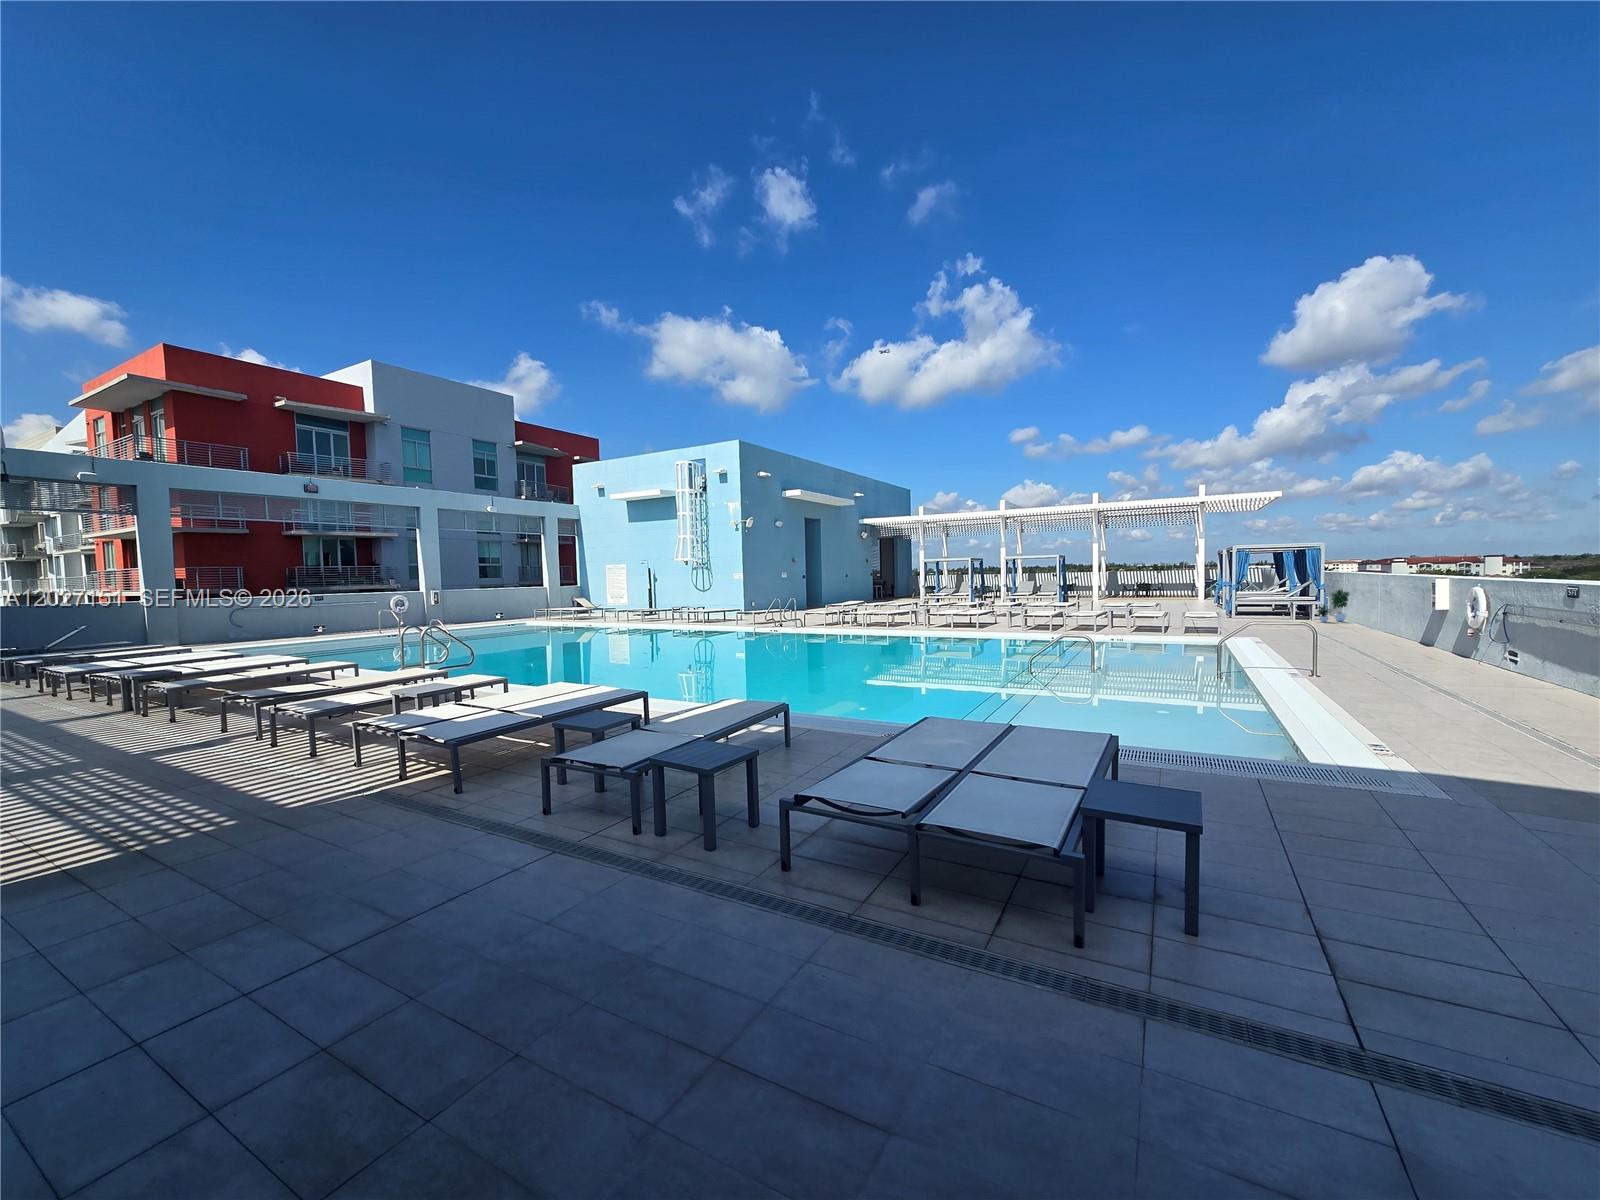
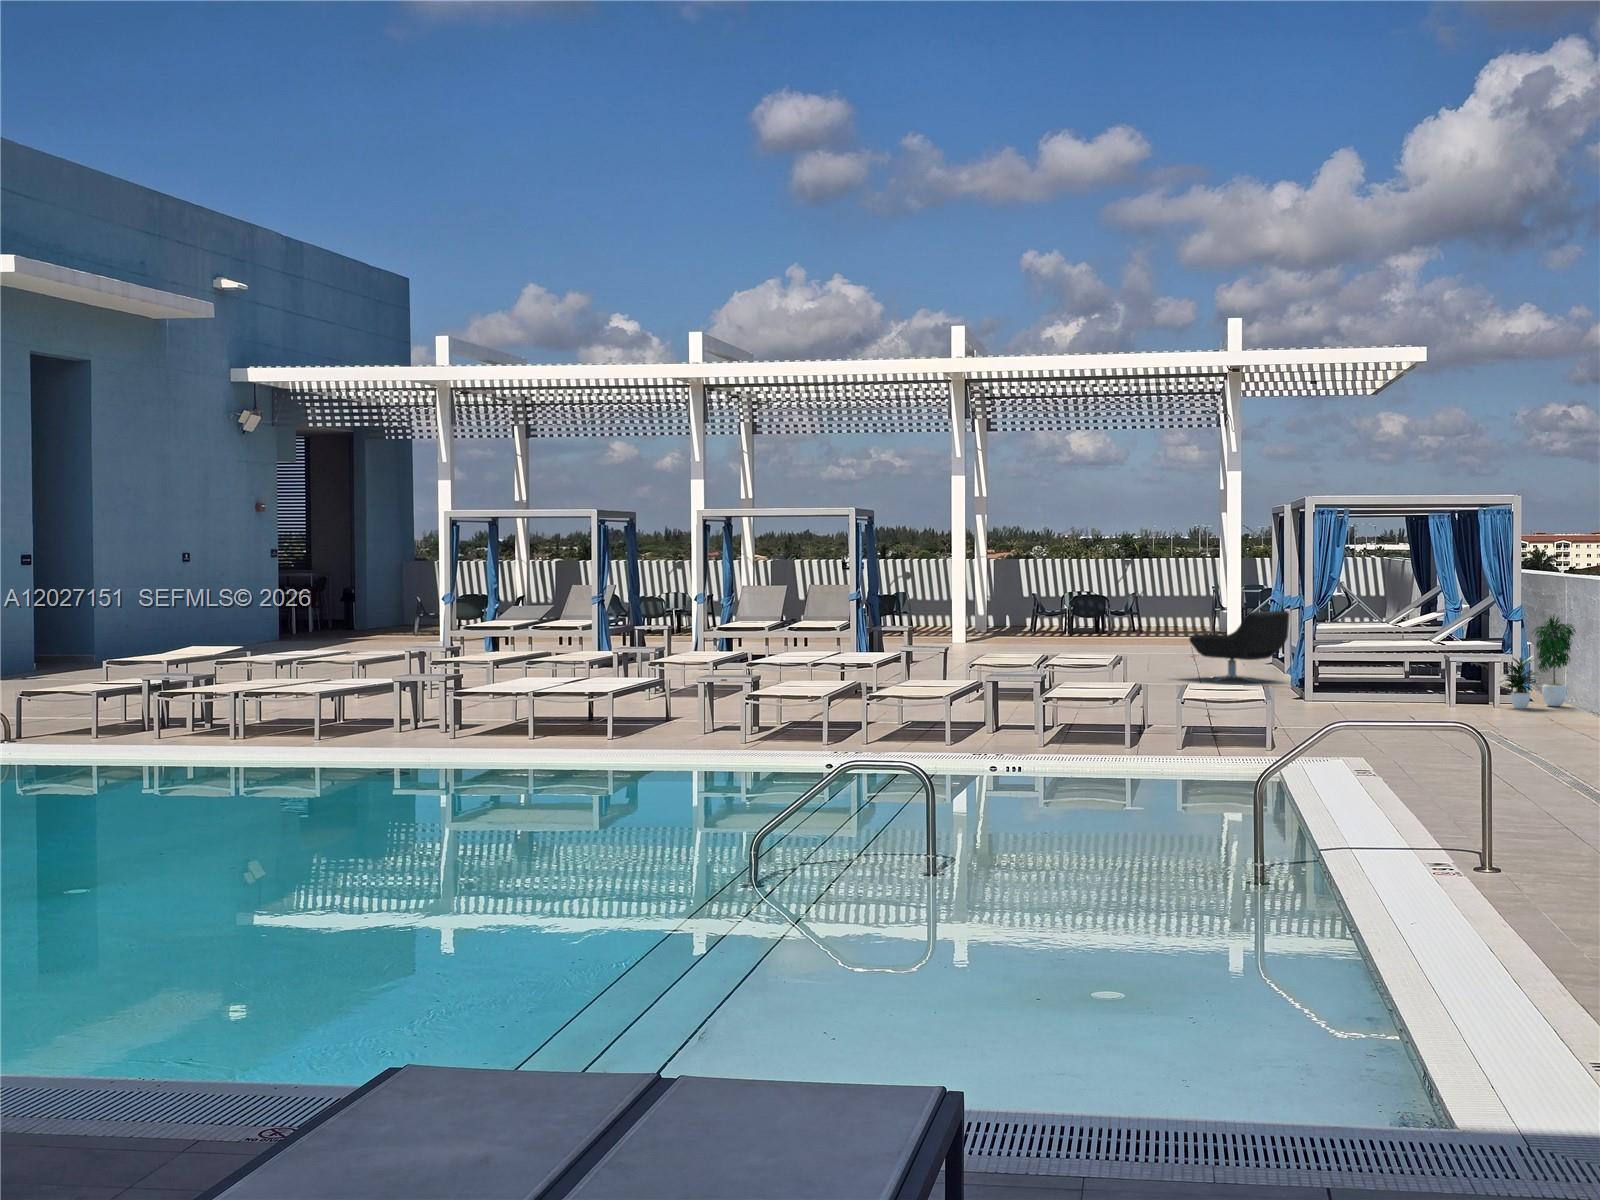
lounge chair: none [1183,588,1224,612] -> present [1189,611,1289,680]

